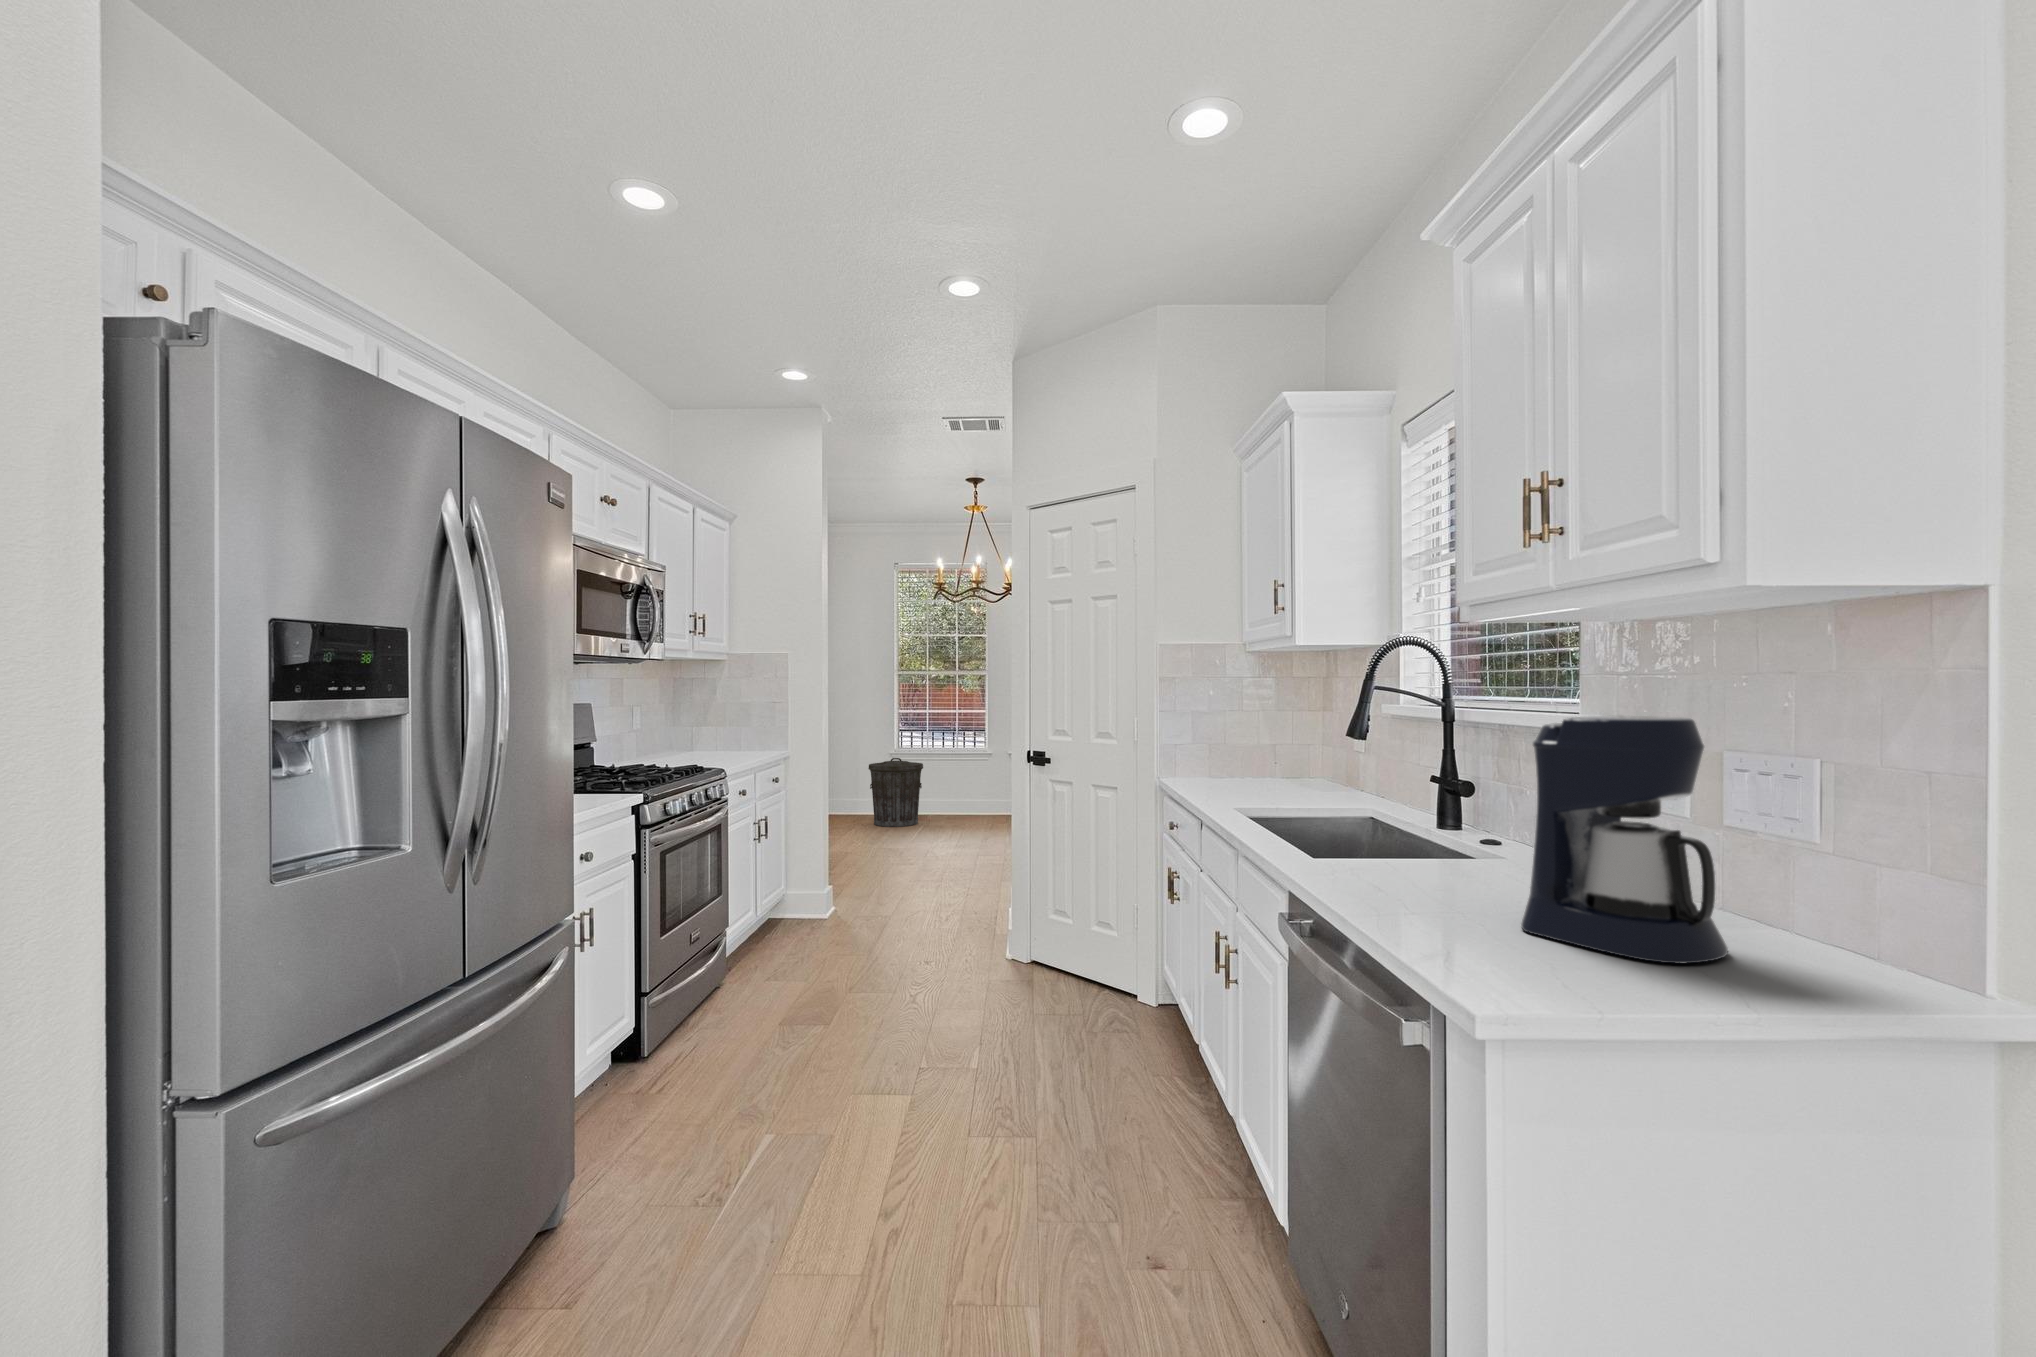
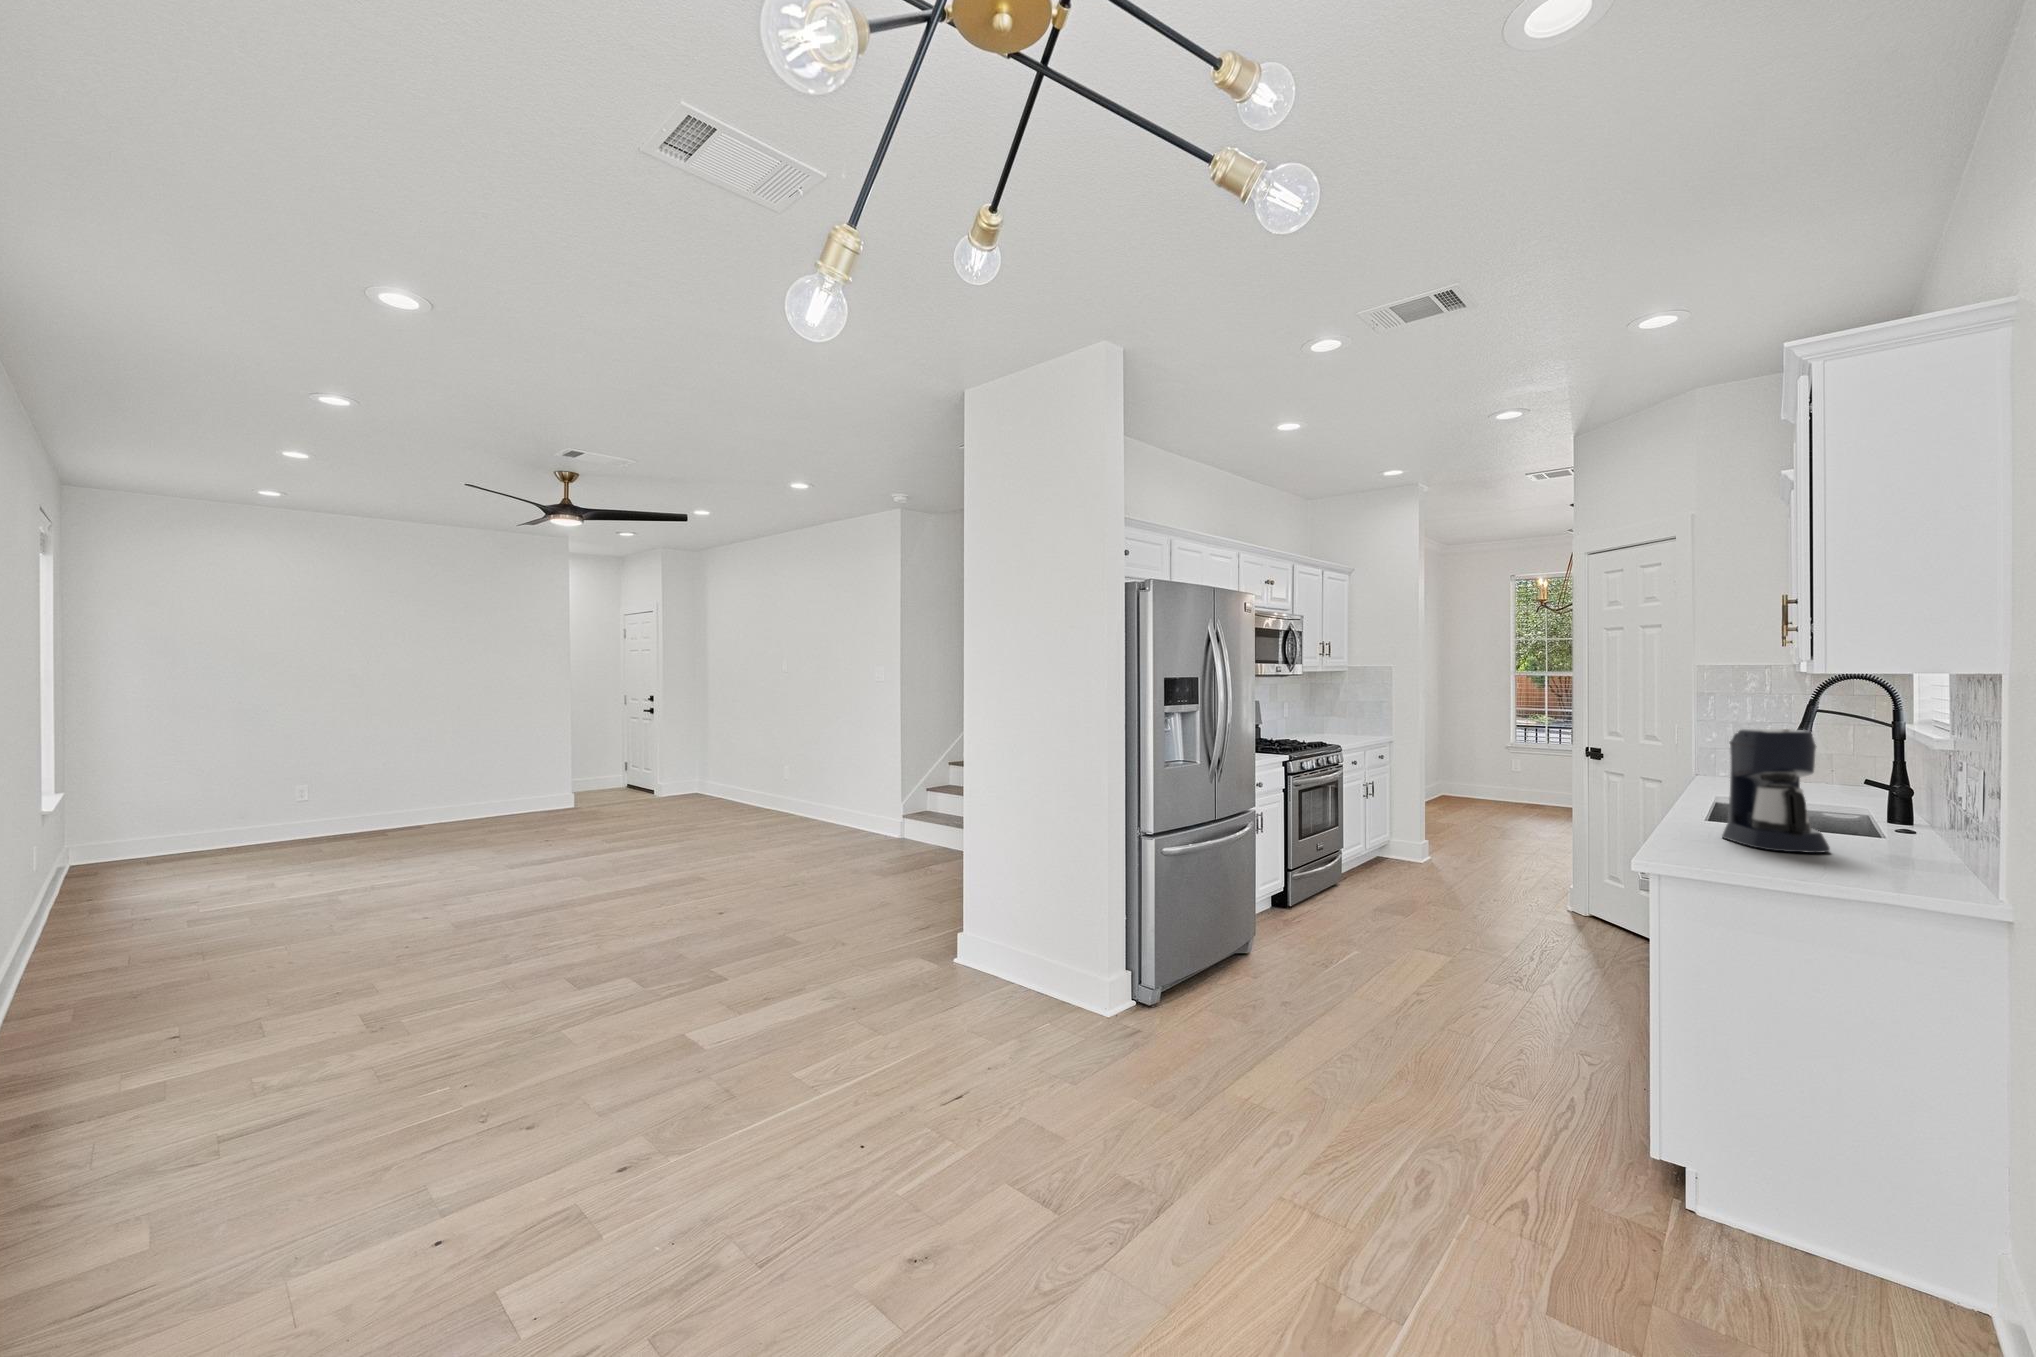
trash can: present [868,758,923,827] -> none [1482,749,1536,810]

